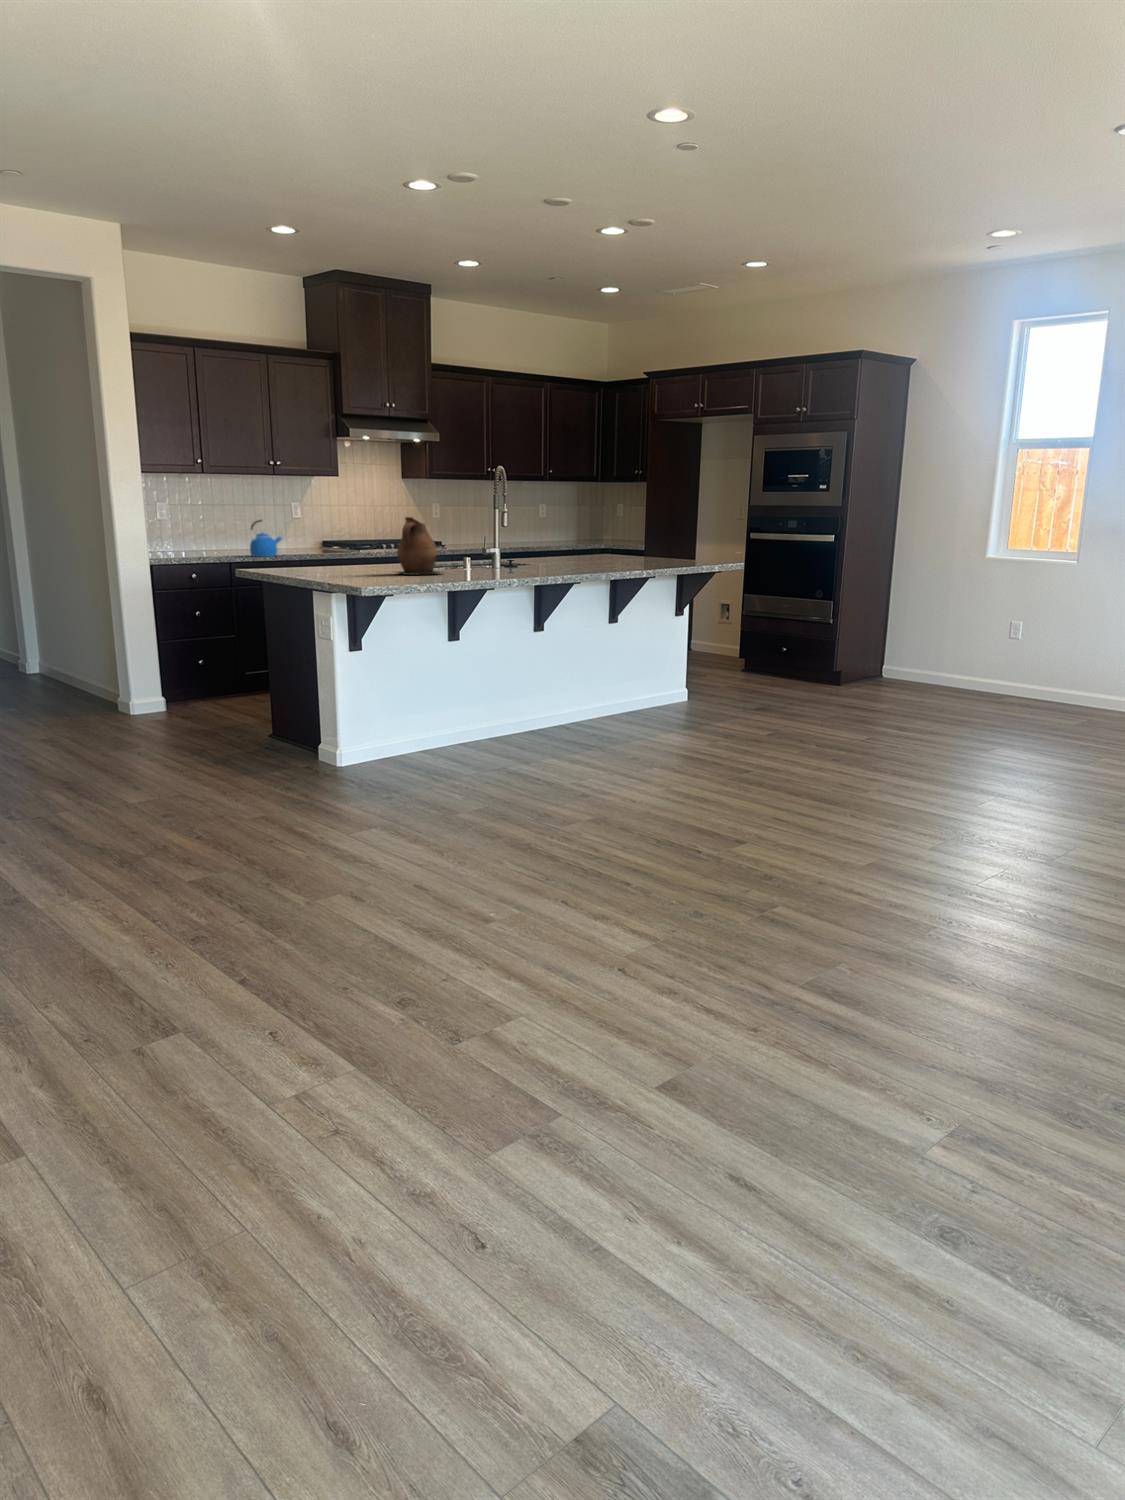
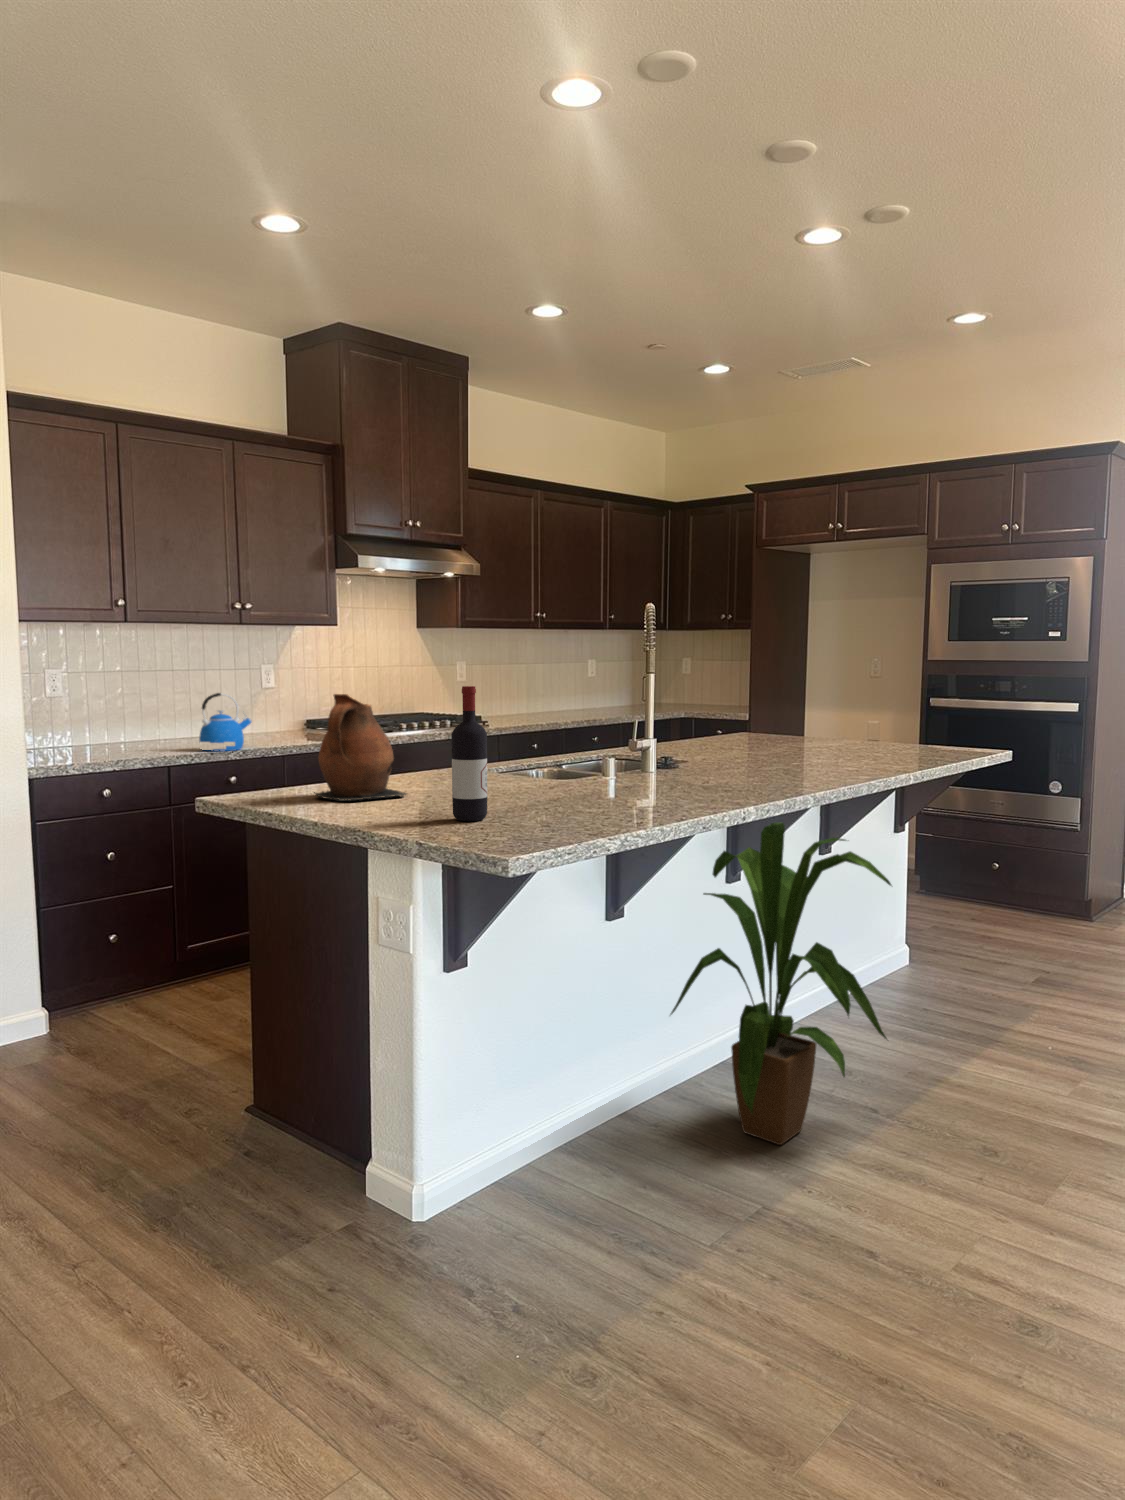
wine bottle: none [350,513,368,577] -> present [451,686,487,821]
ceramic pitcher: present [397,517,442,575] -> present [314,694,406,801]
house plant: none [477,585,594,754] -> present [671,823,891,1145]

